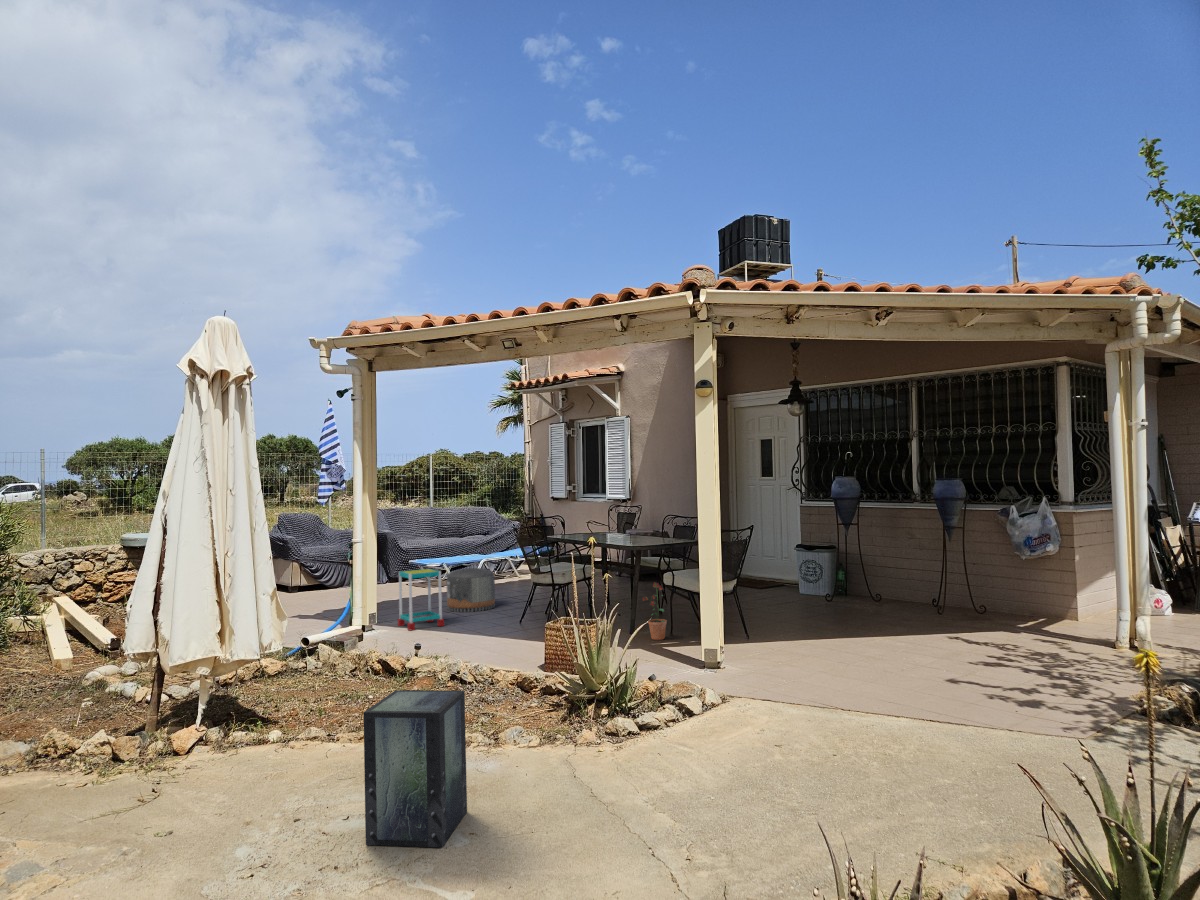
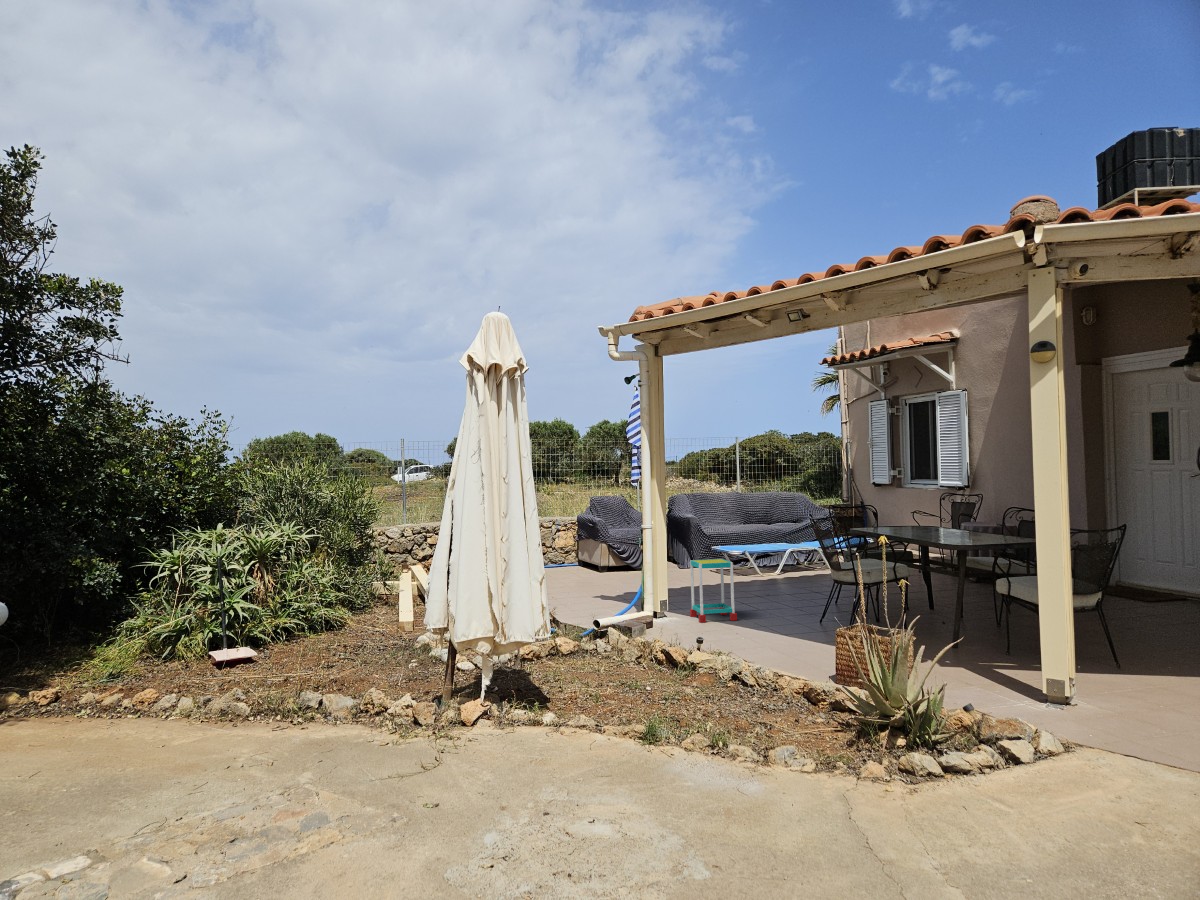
pouf: present [447,568,495,612] -> none [743,560,797,607]
potted plant: present [643,582,667,640] -> none [966,589,999,660]
storage box: present [364,690,467,847] -> none [598,694,714,875]

